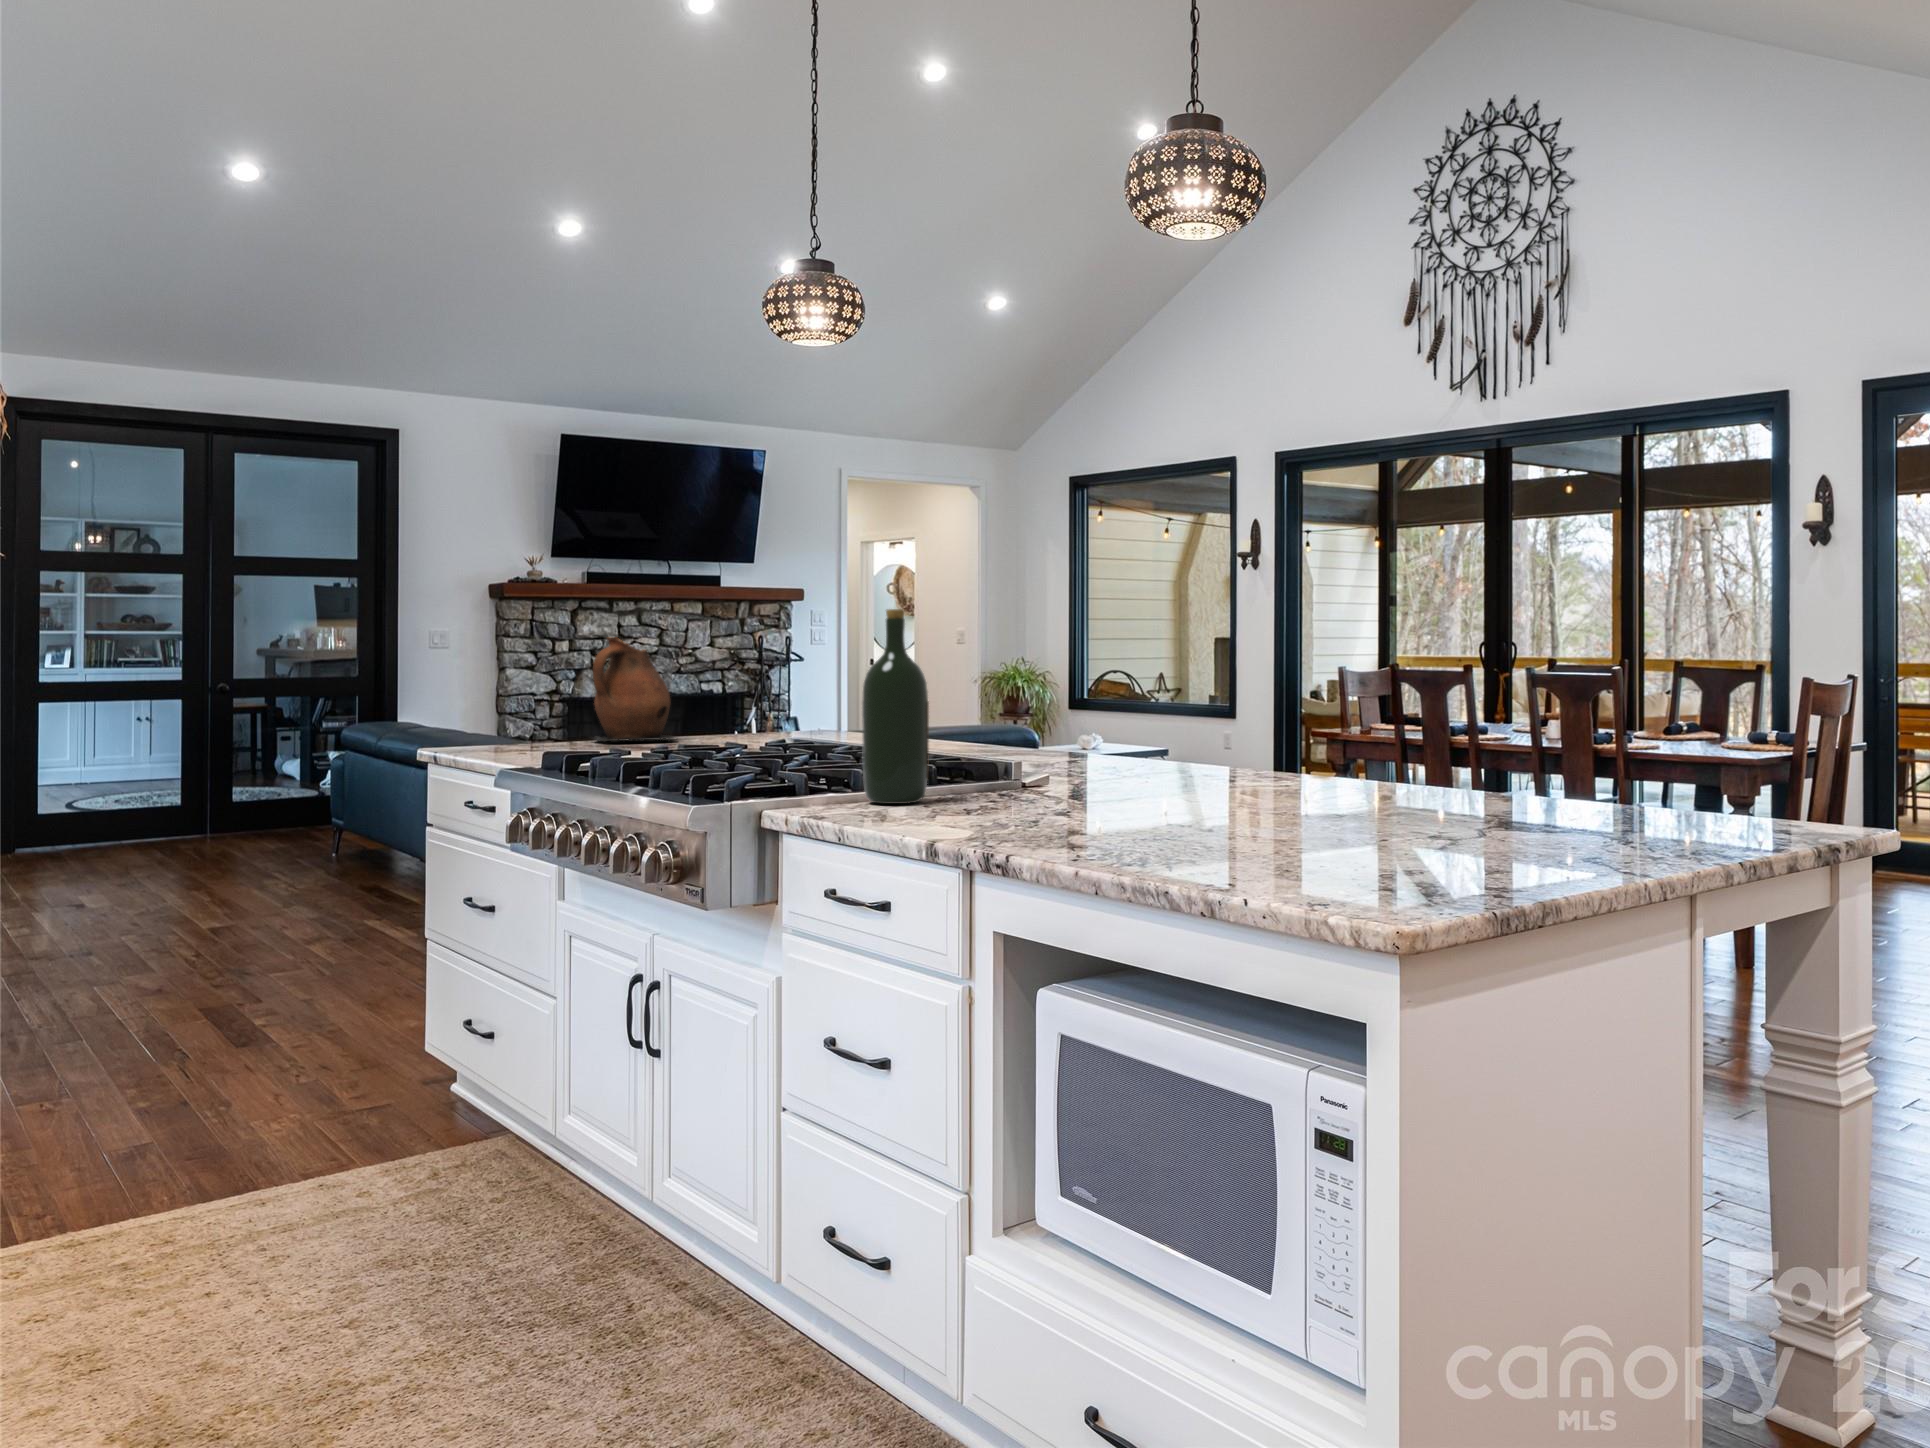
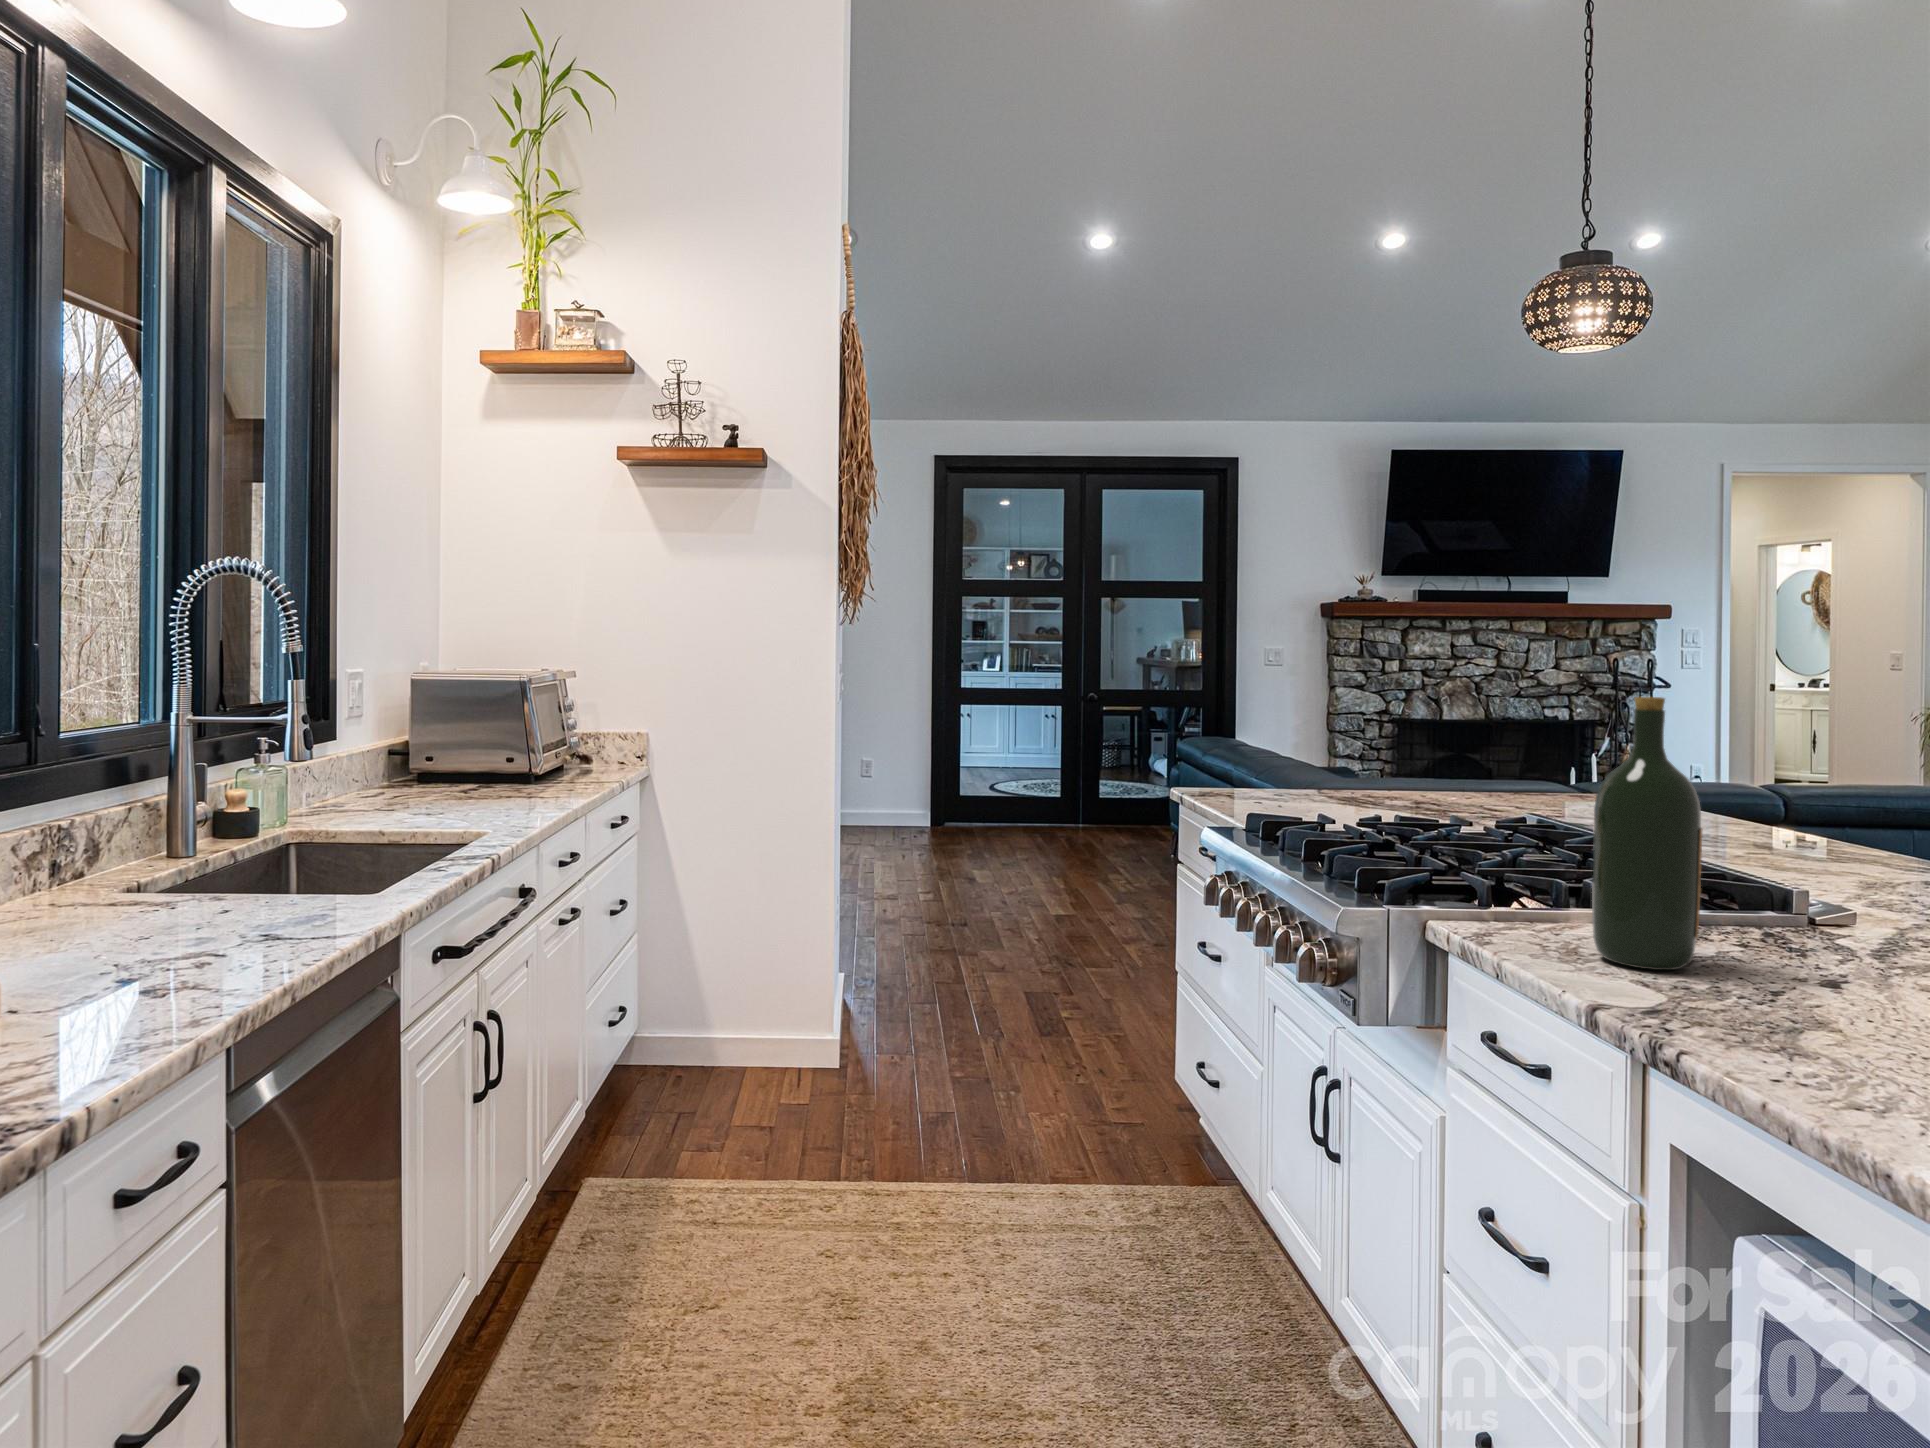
ceramic pitcher: present [593,638,676,741] -> none [1351,683,1446,797]

